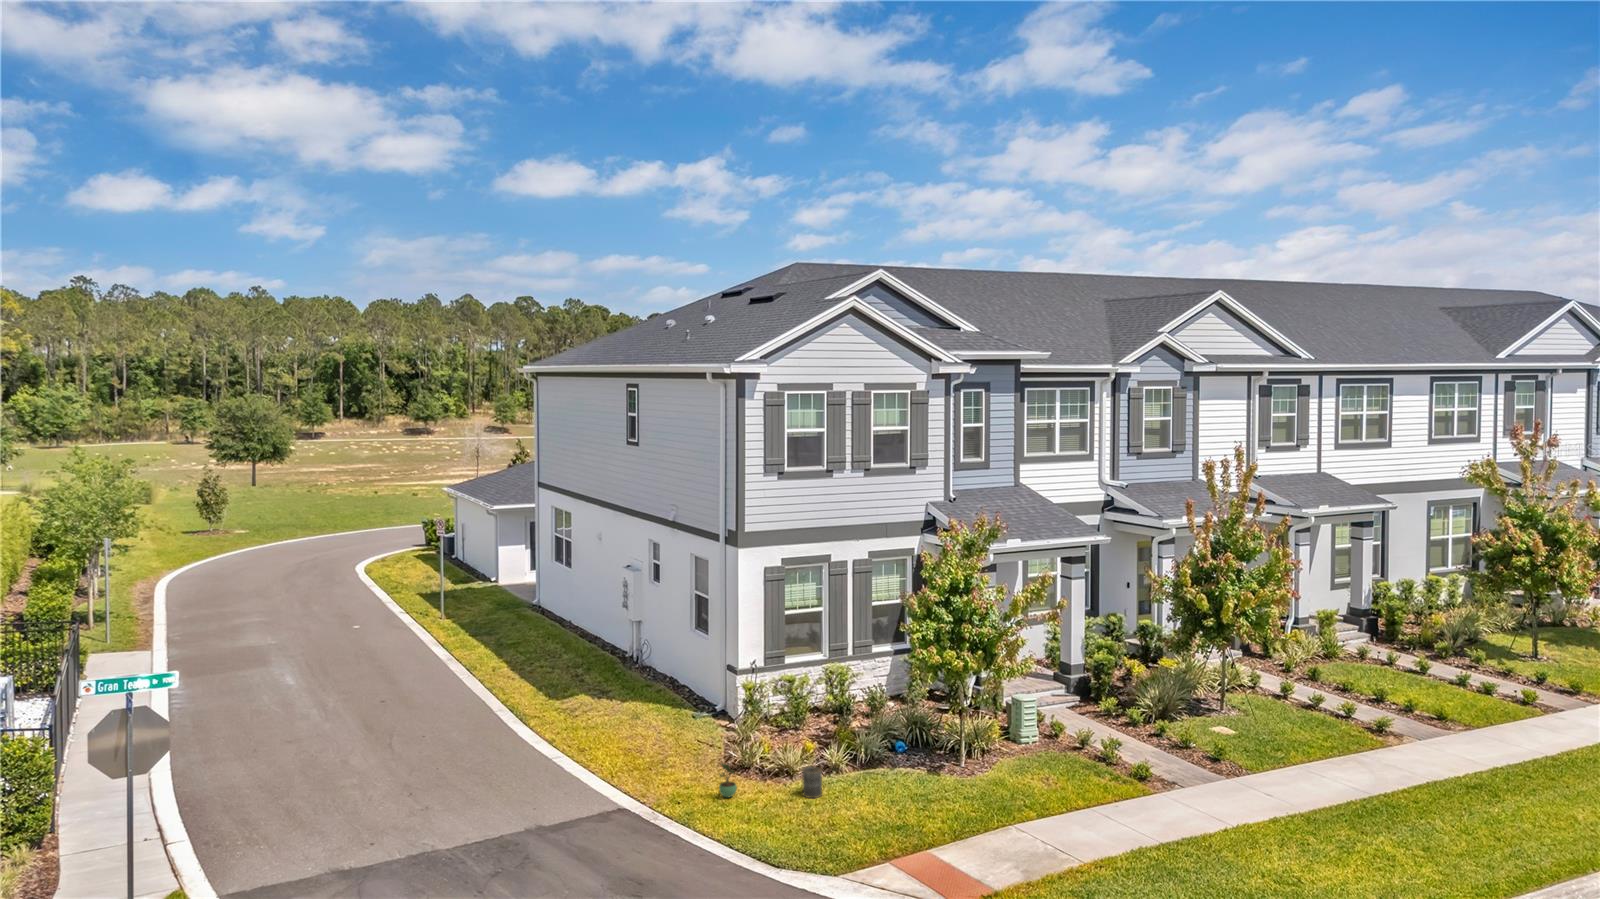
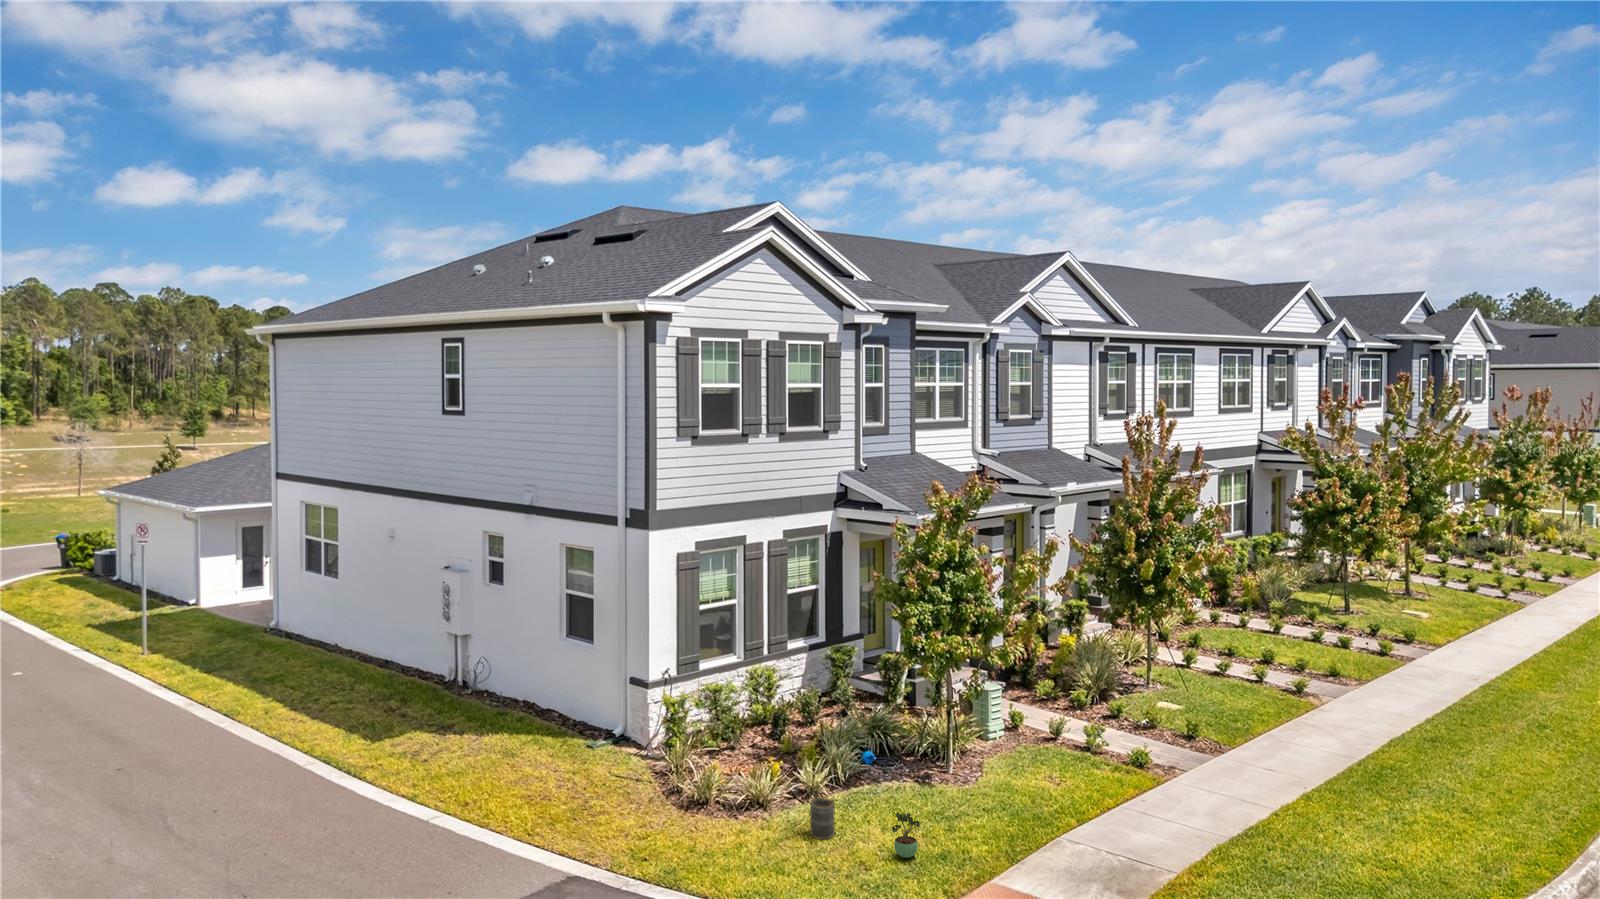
potted plant: present [719,763,737,797] -> present [892,813,920,858]

